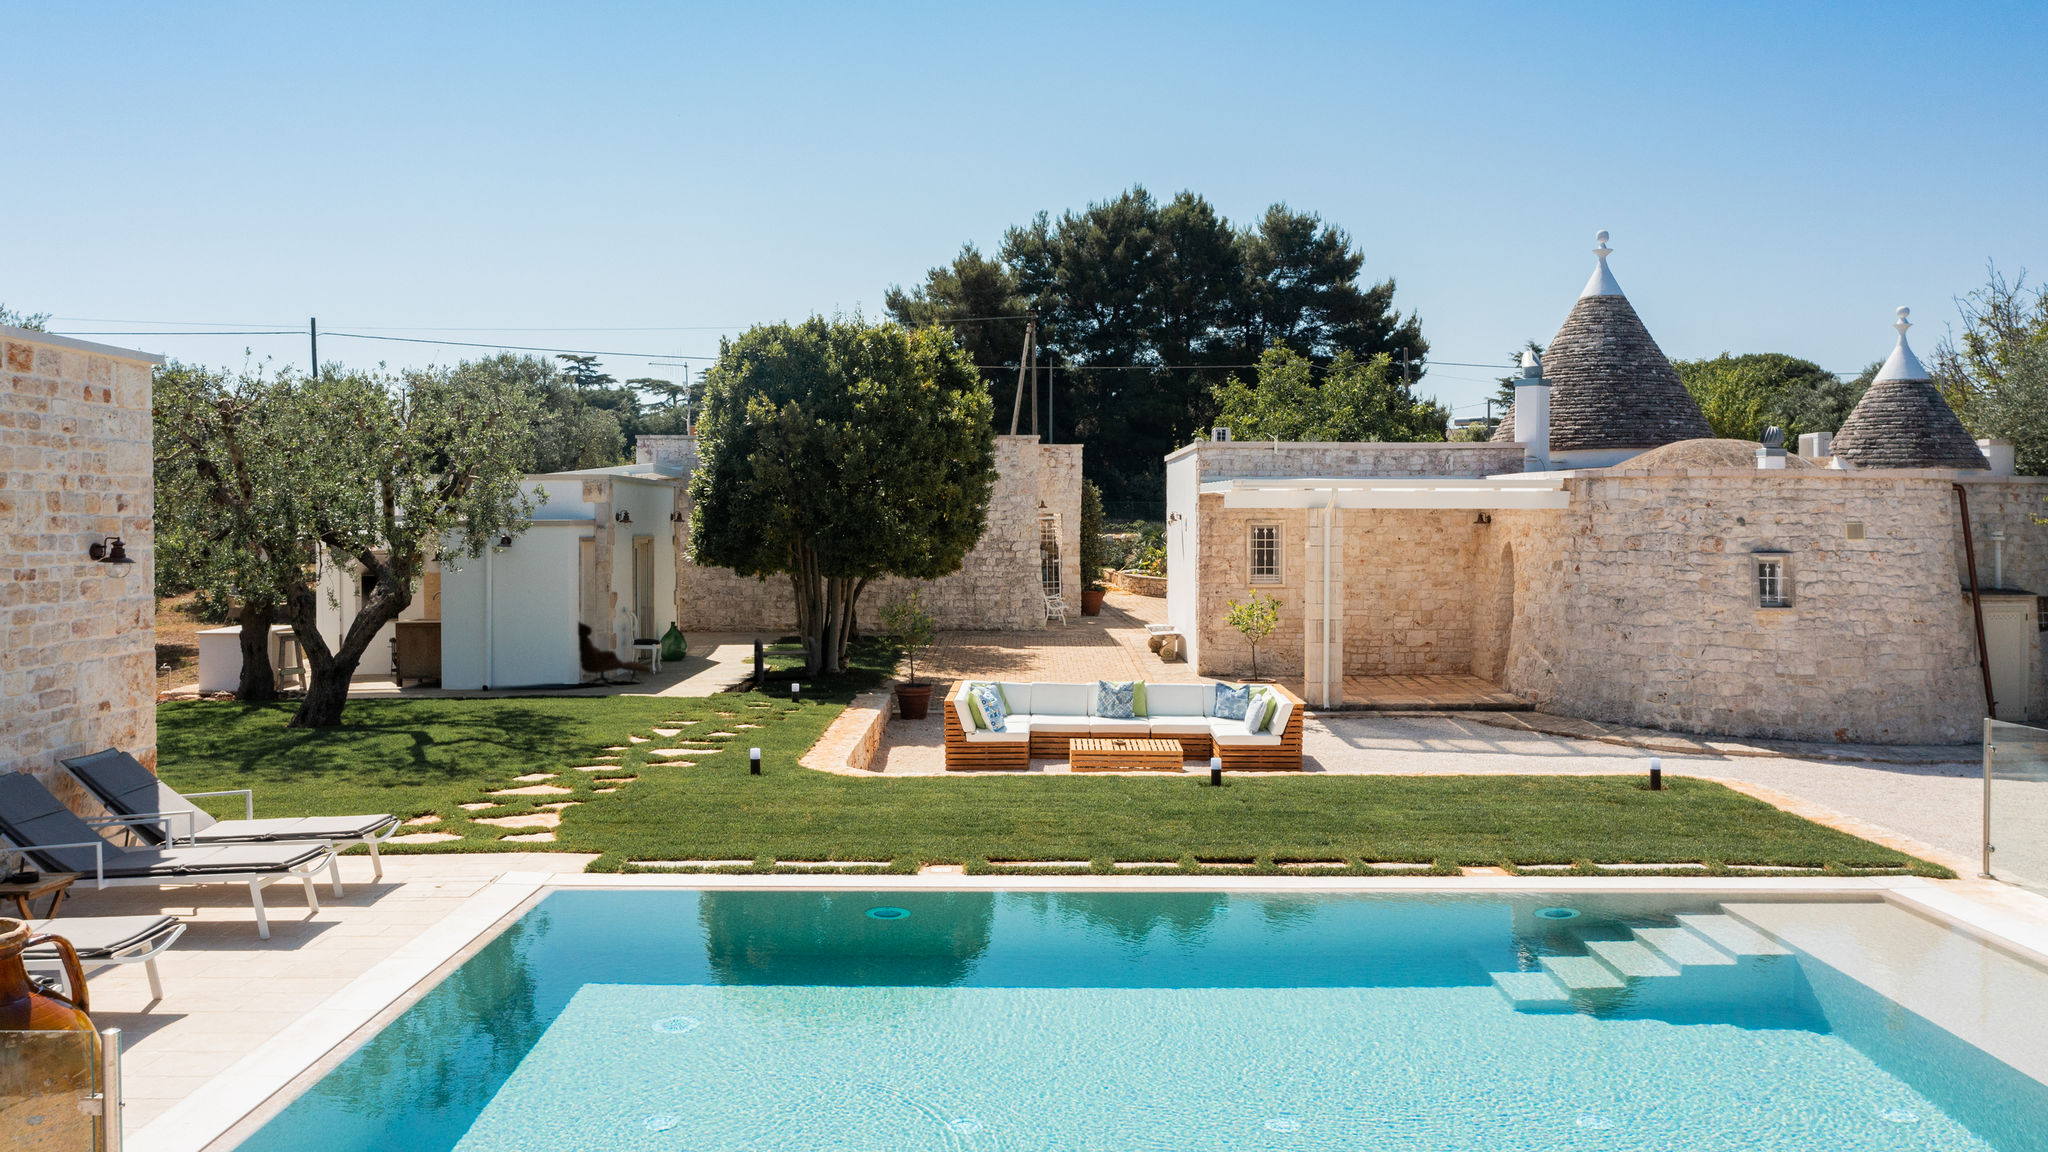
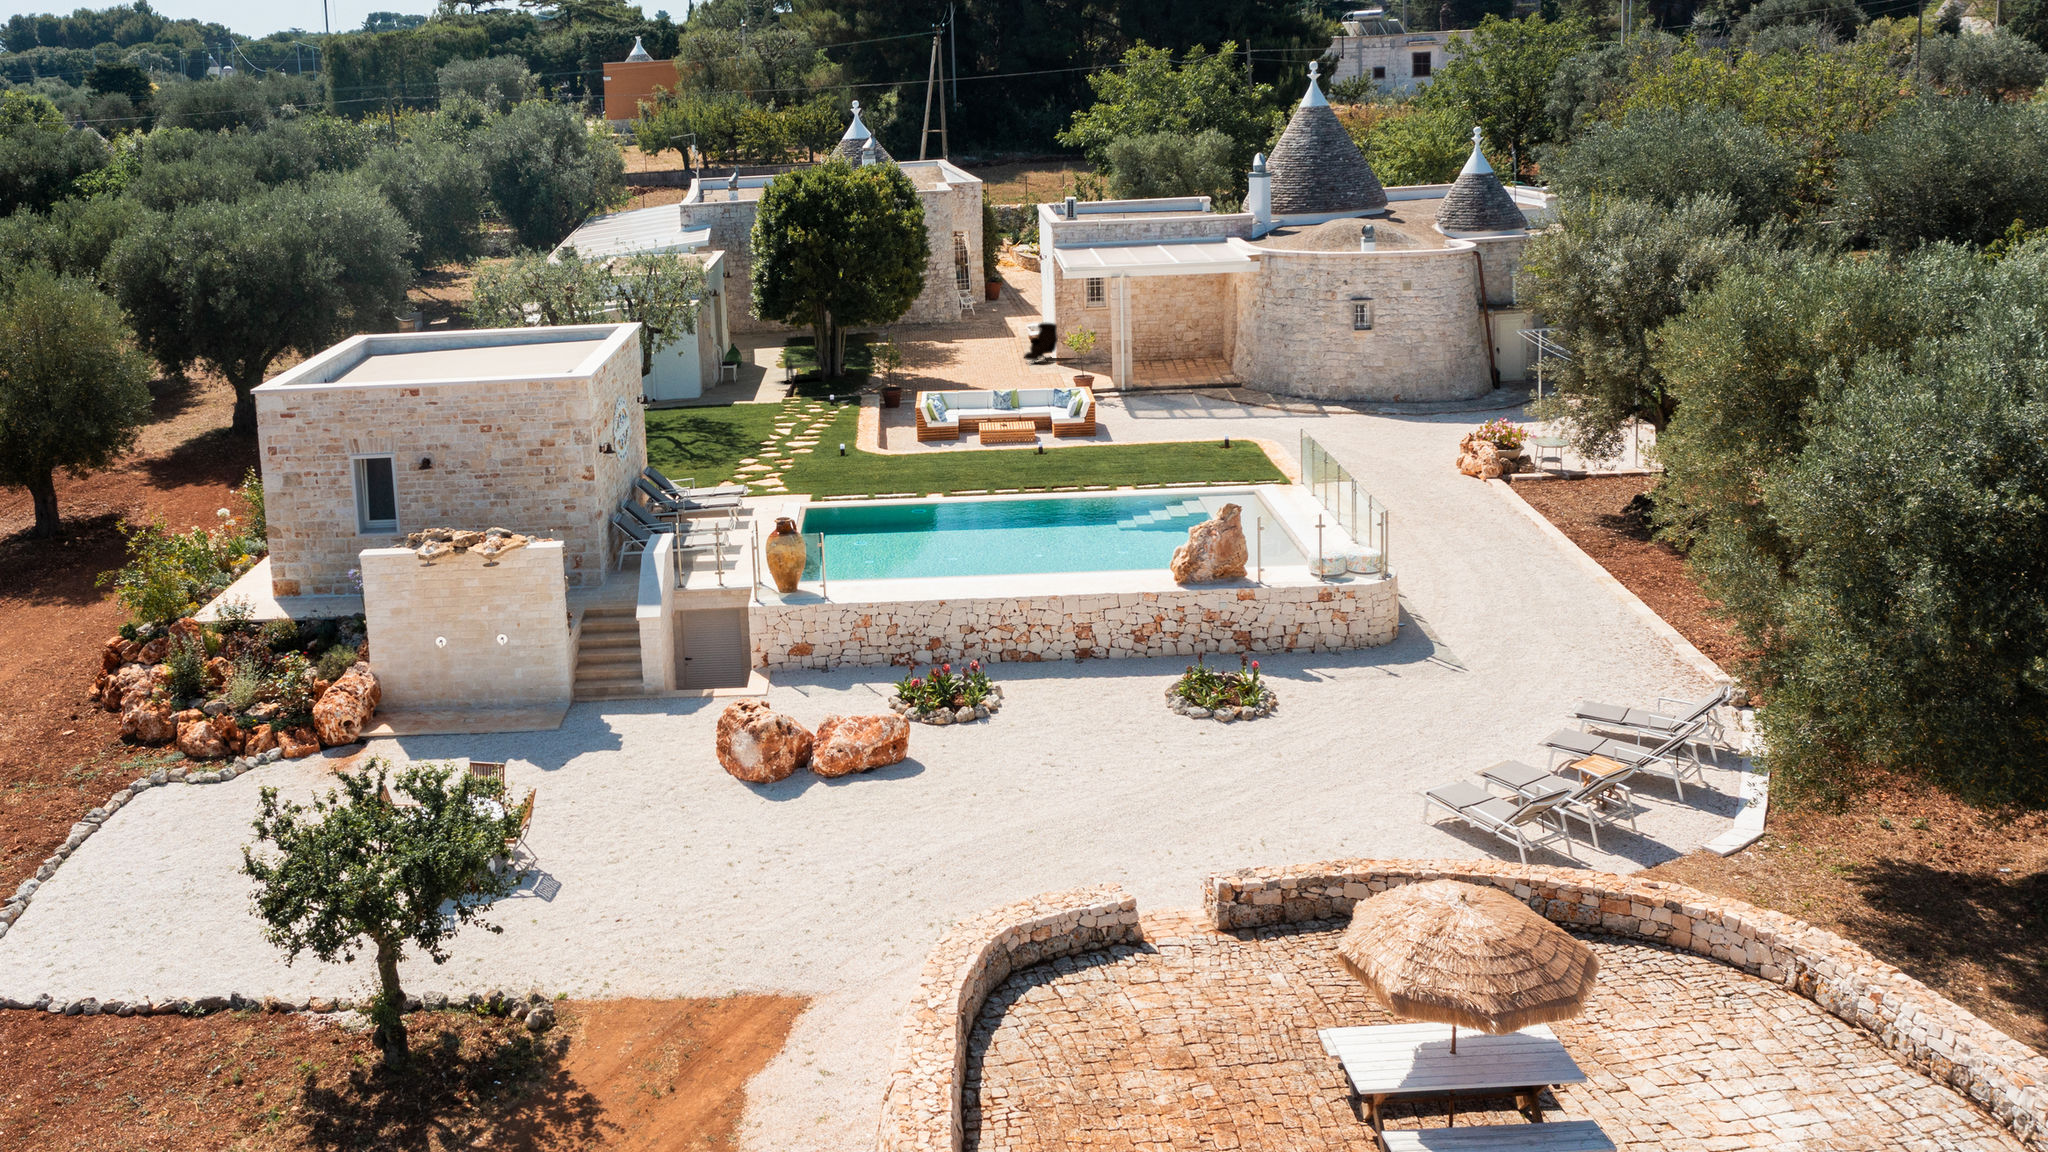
lounge chair: present [578,622,650,686] -> present [1024,323,1058,364]

